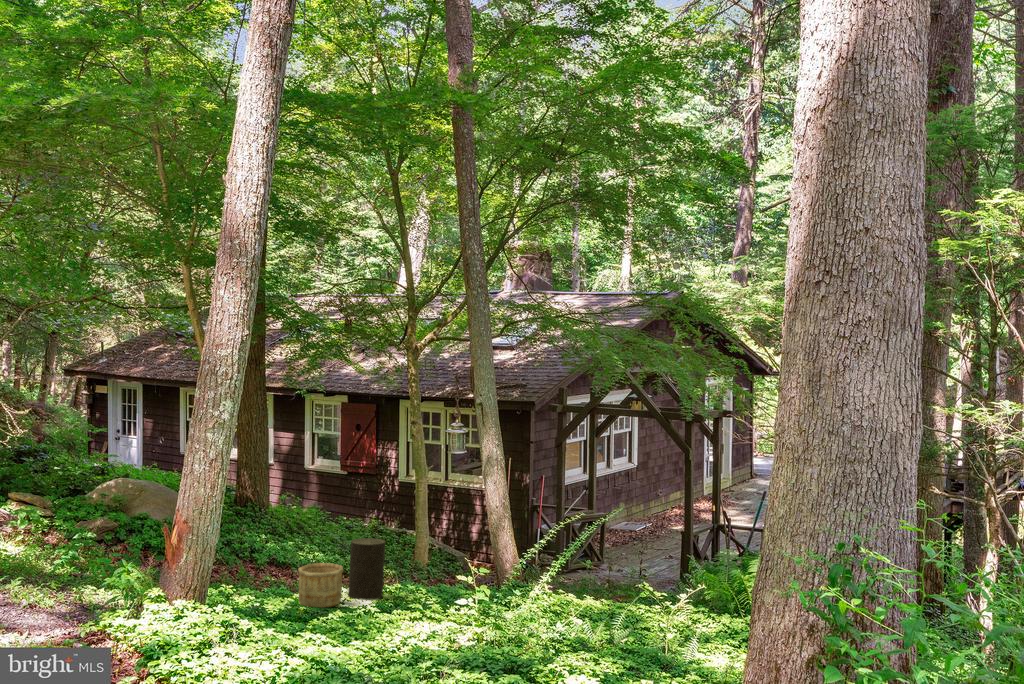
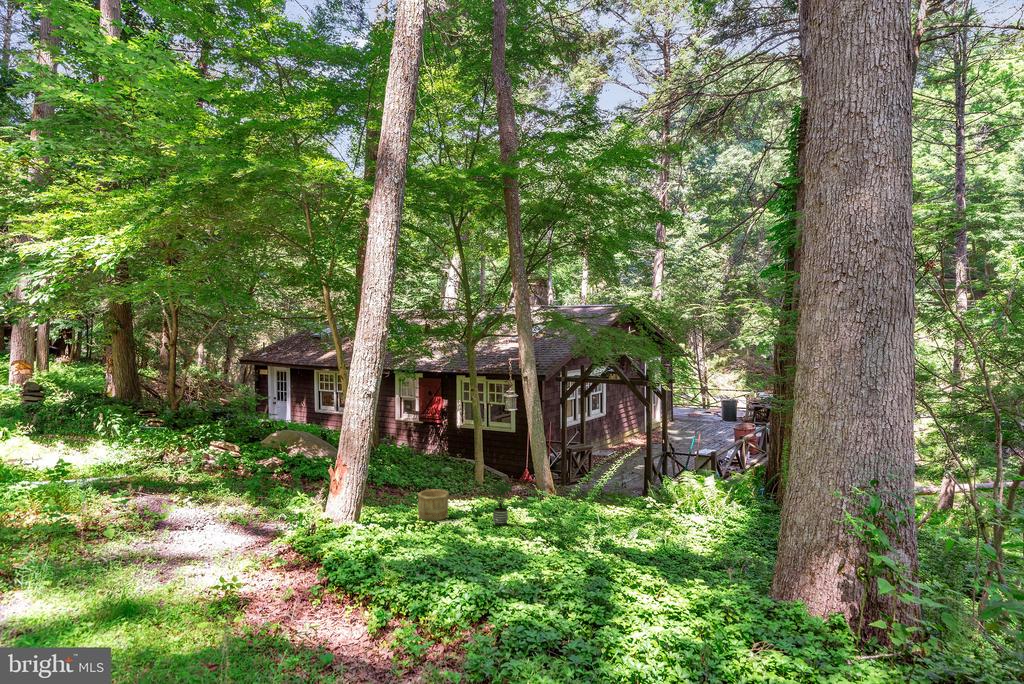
stool: present [348,538,385,600] -> none [450,471,474,514]
potted plant: none [393,552,436,616] -> present [489,482,510,526]

